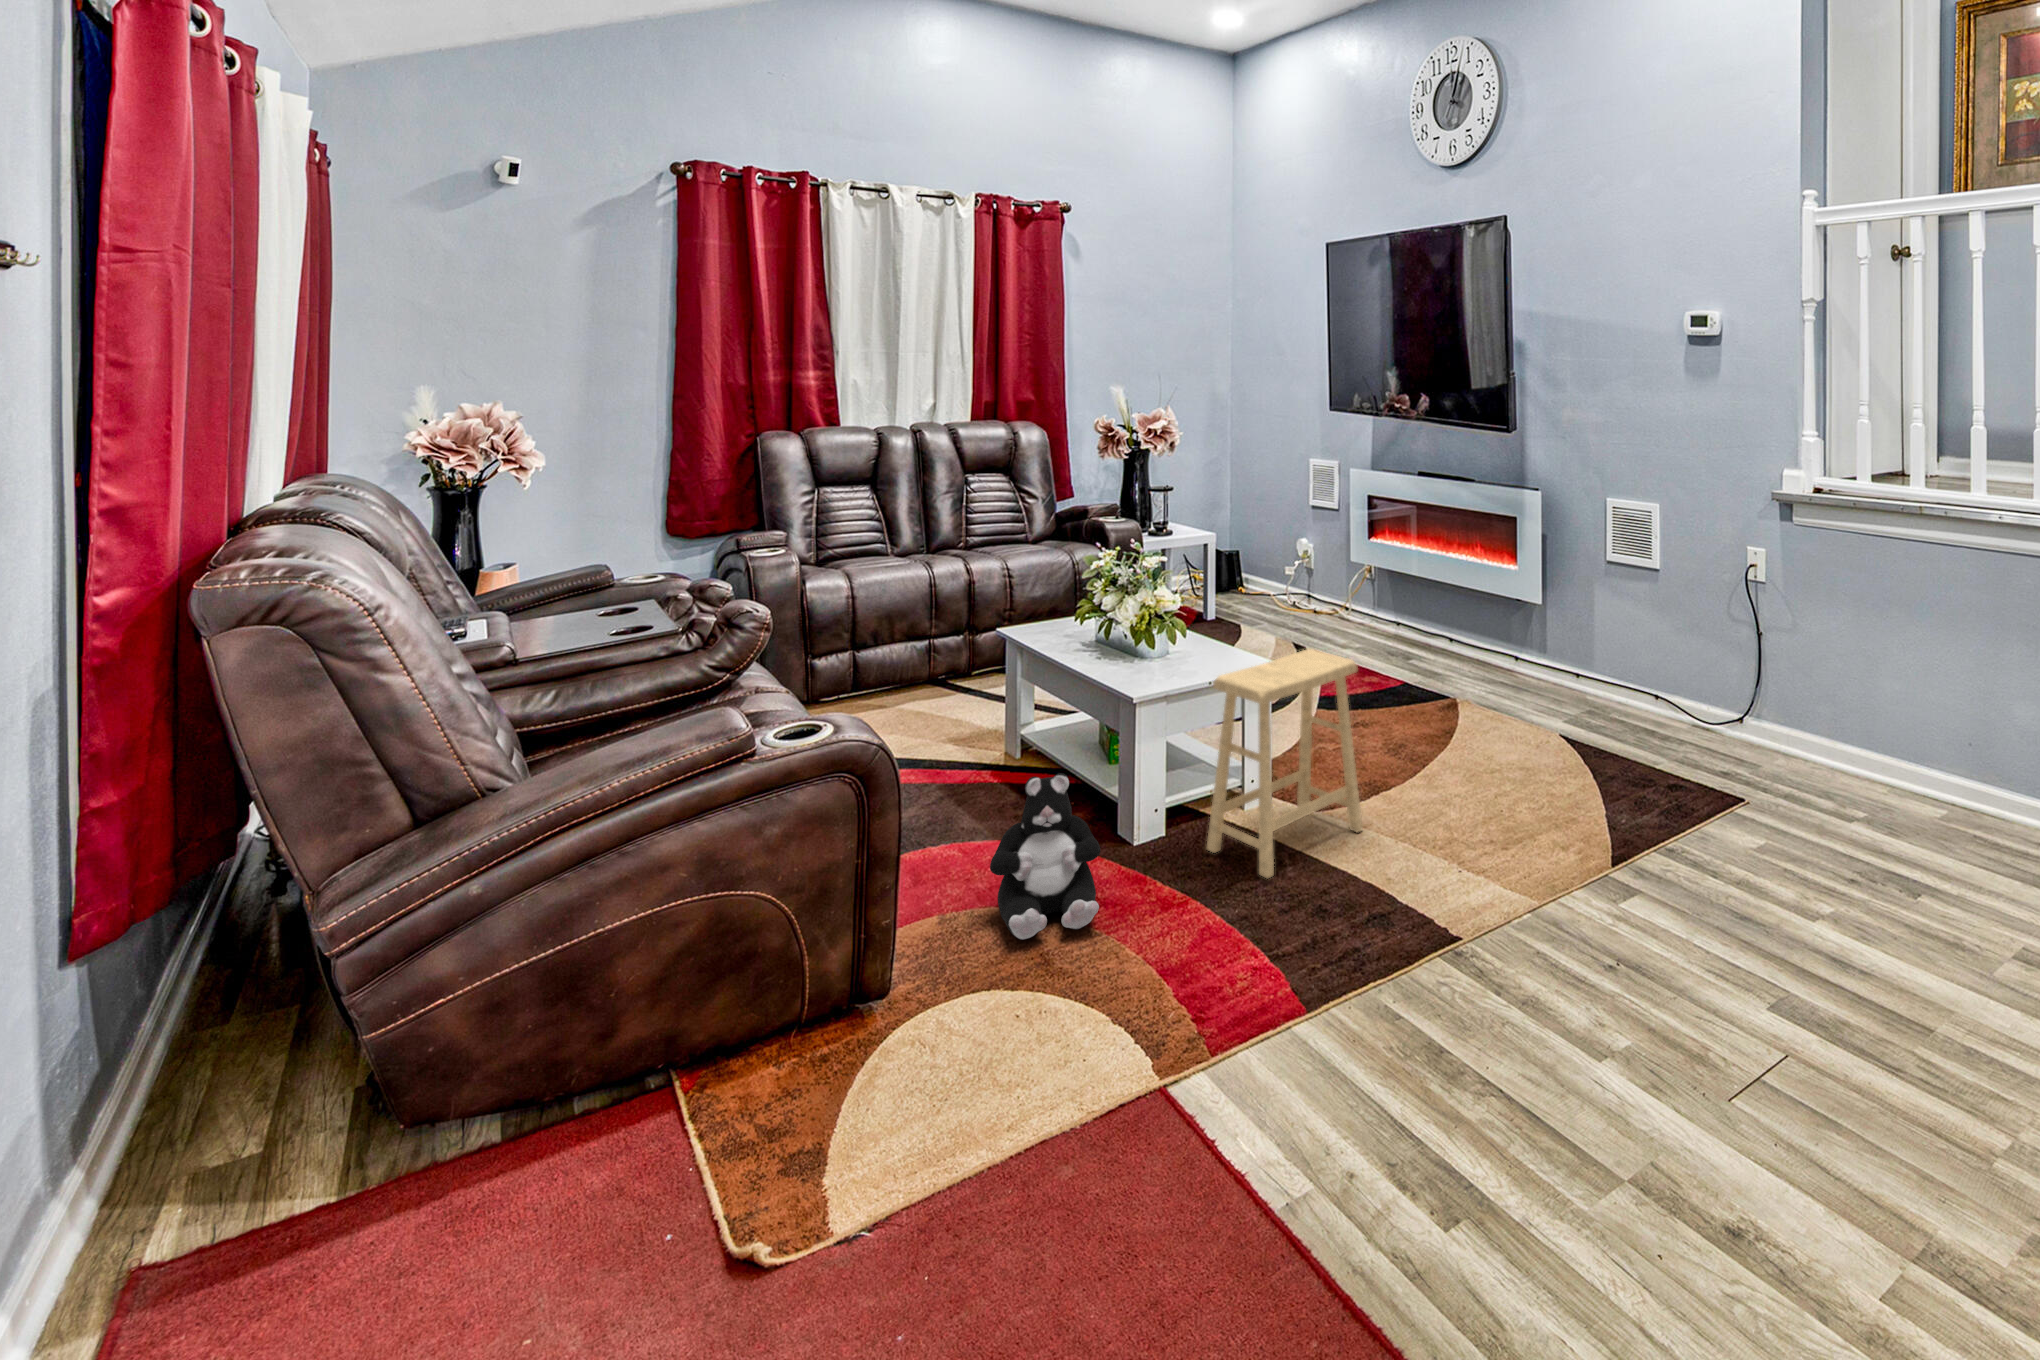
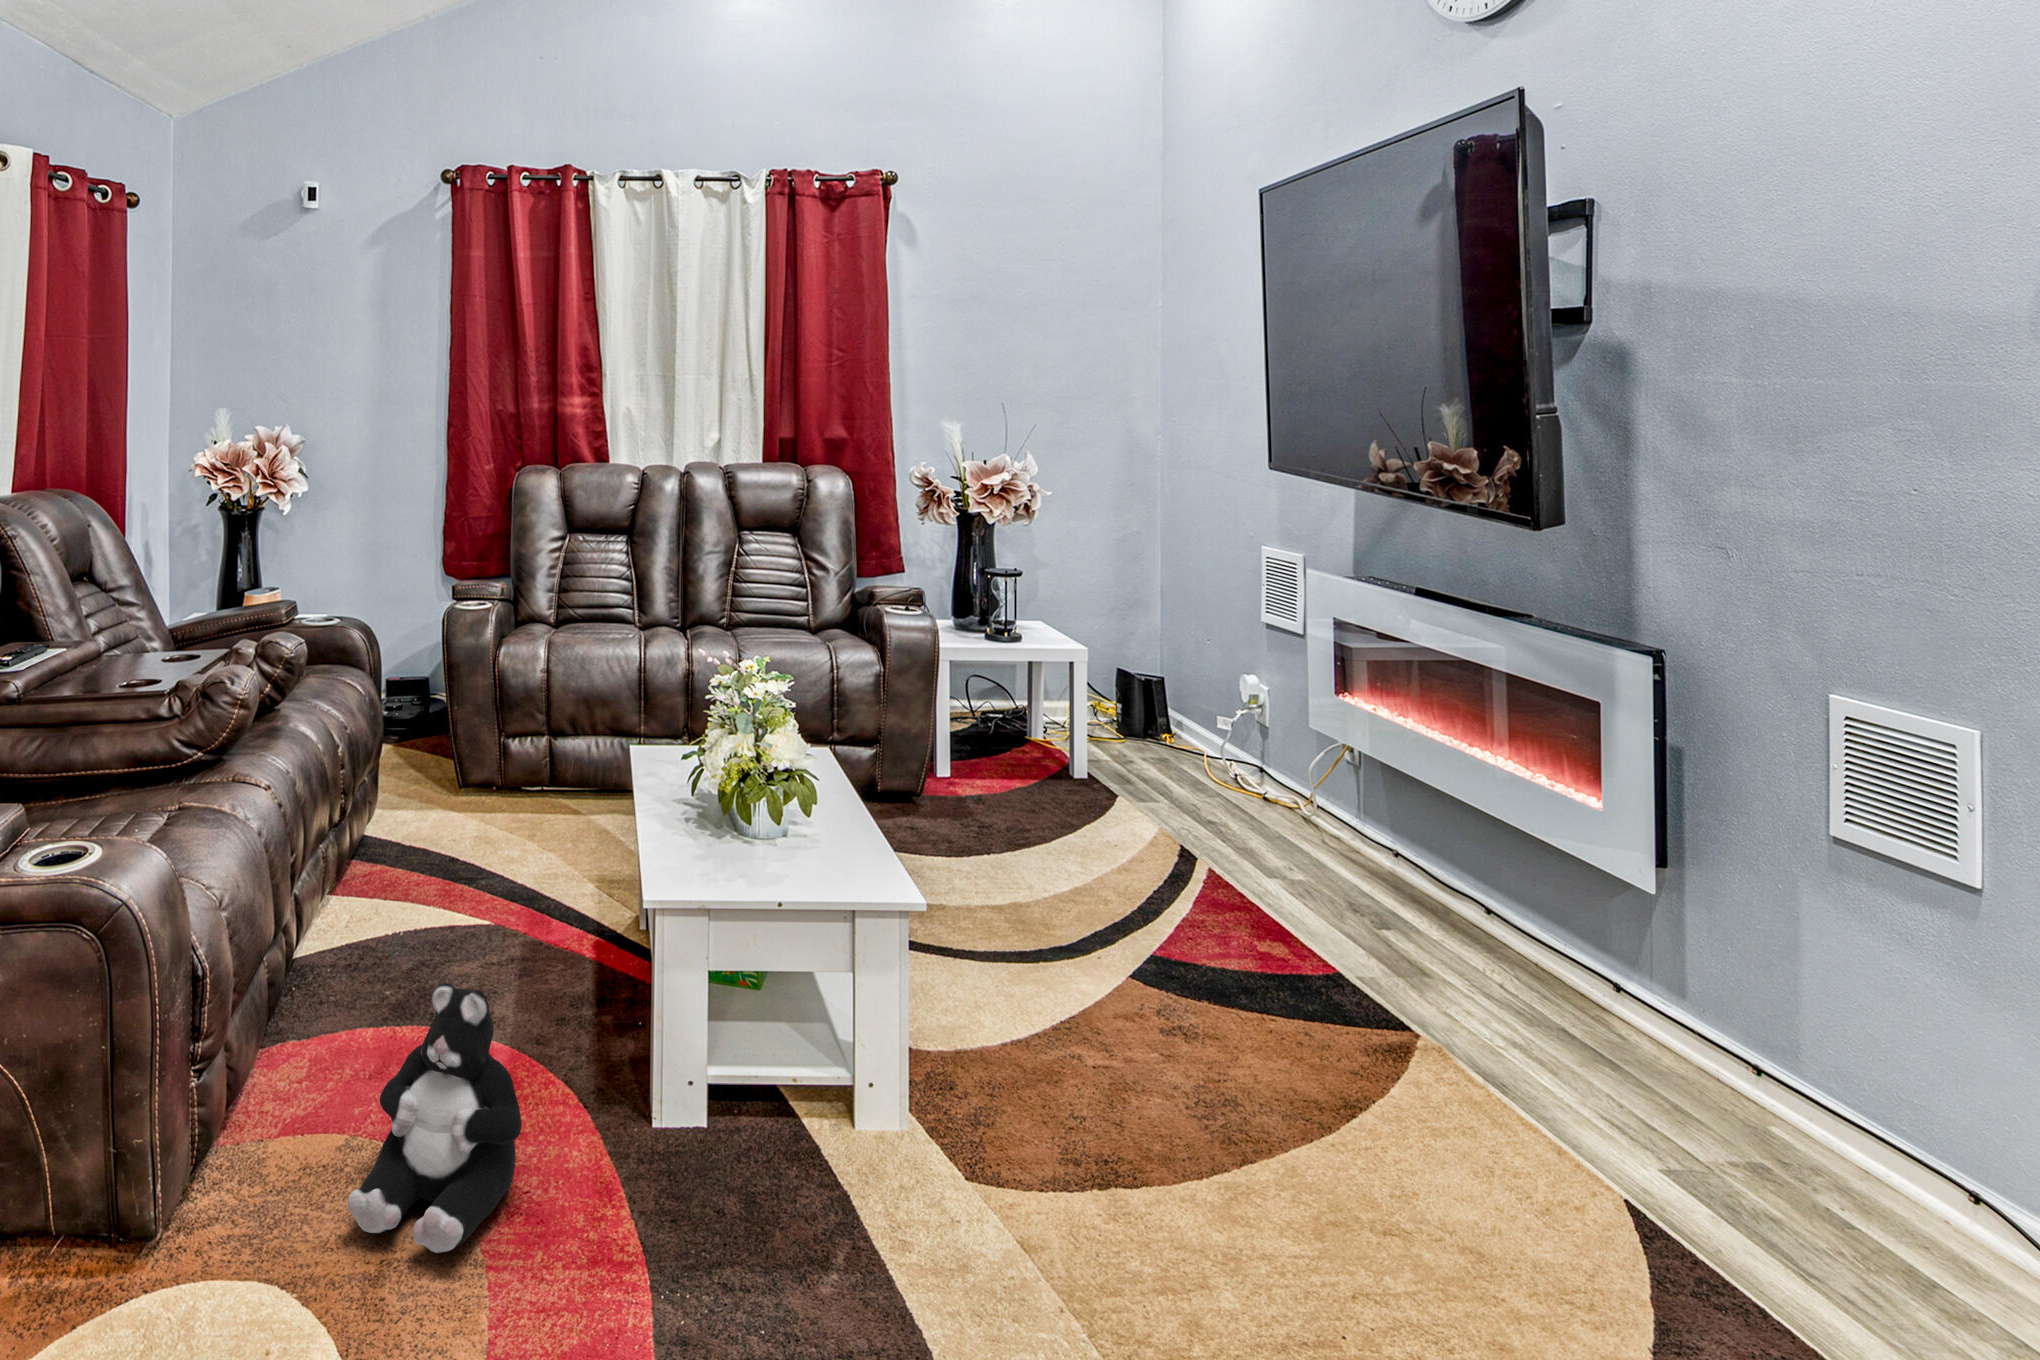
footstool: present [1207,649,1363,878] -> none [728,893,1011,1305]

